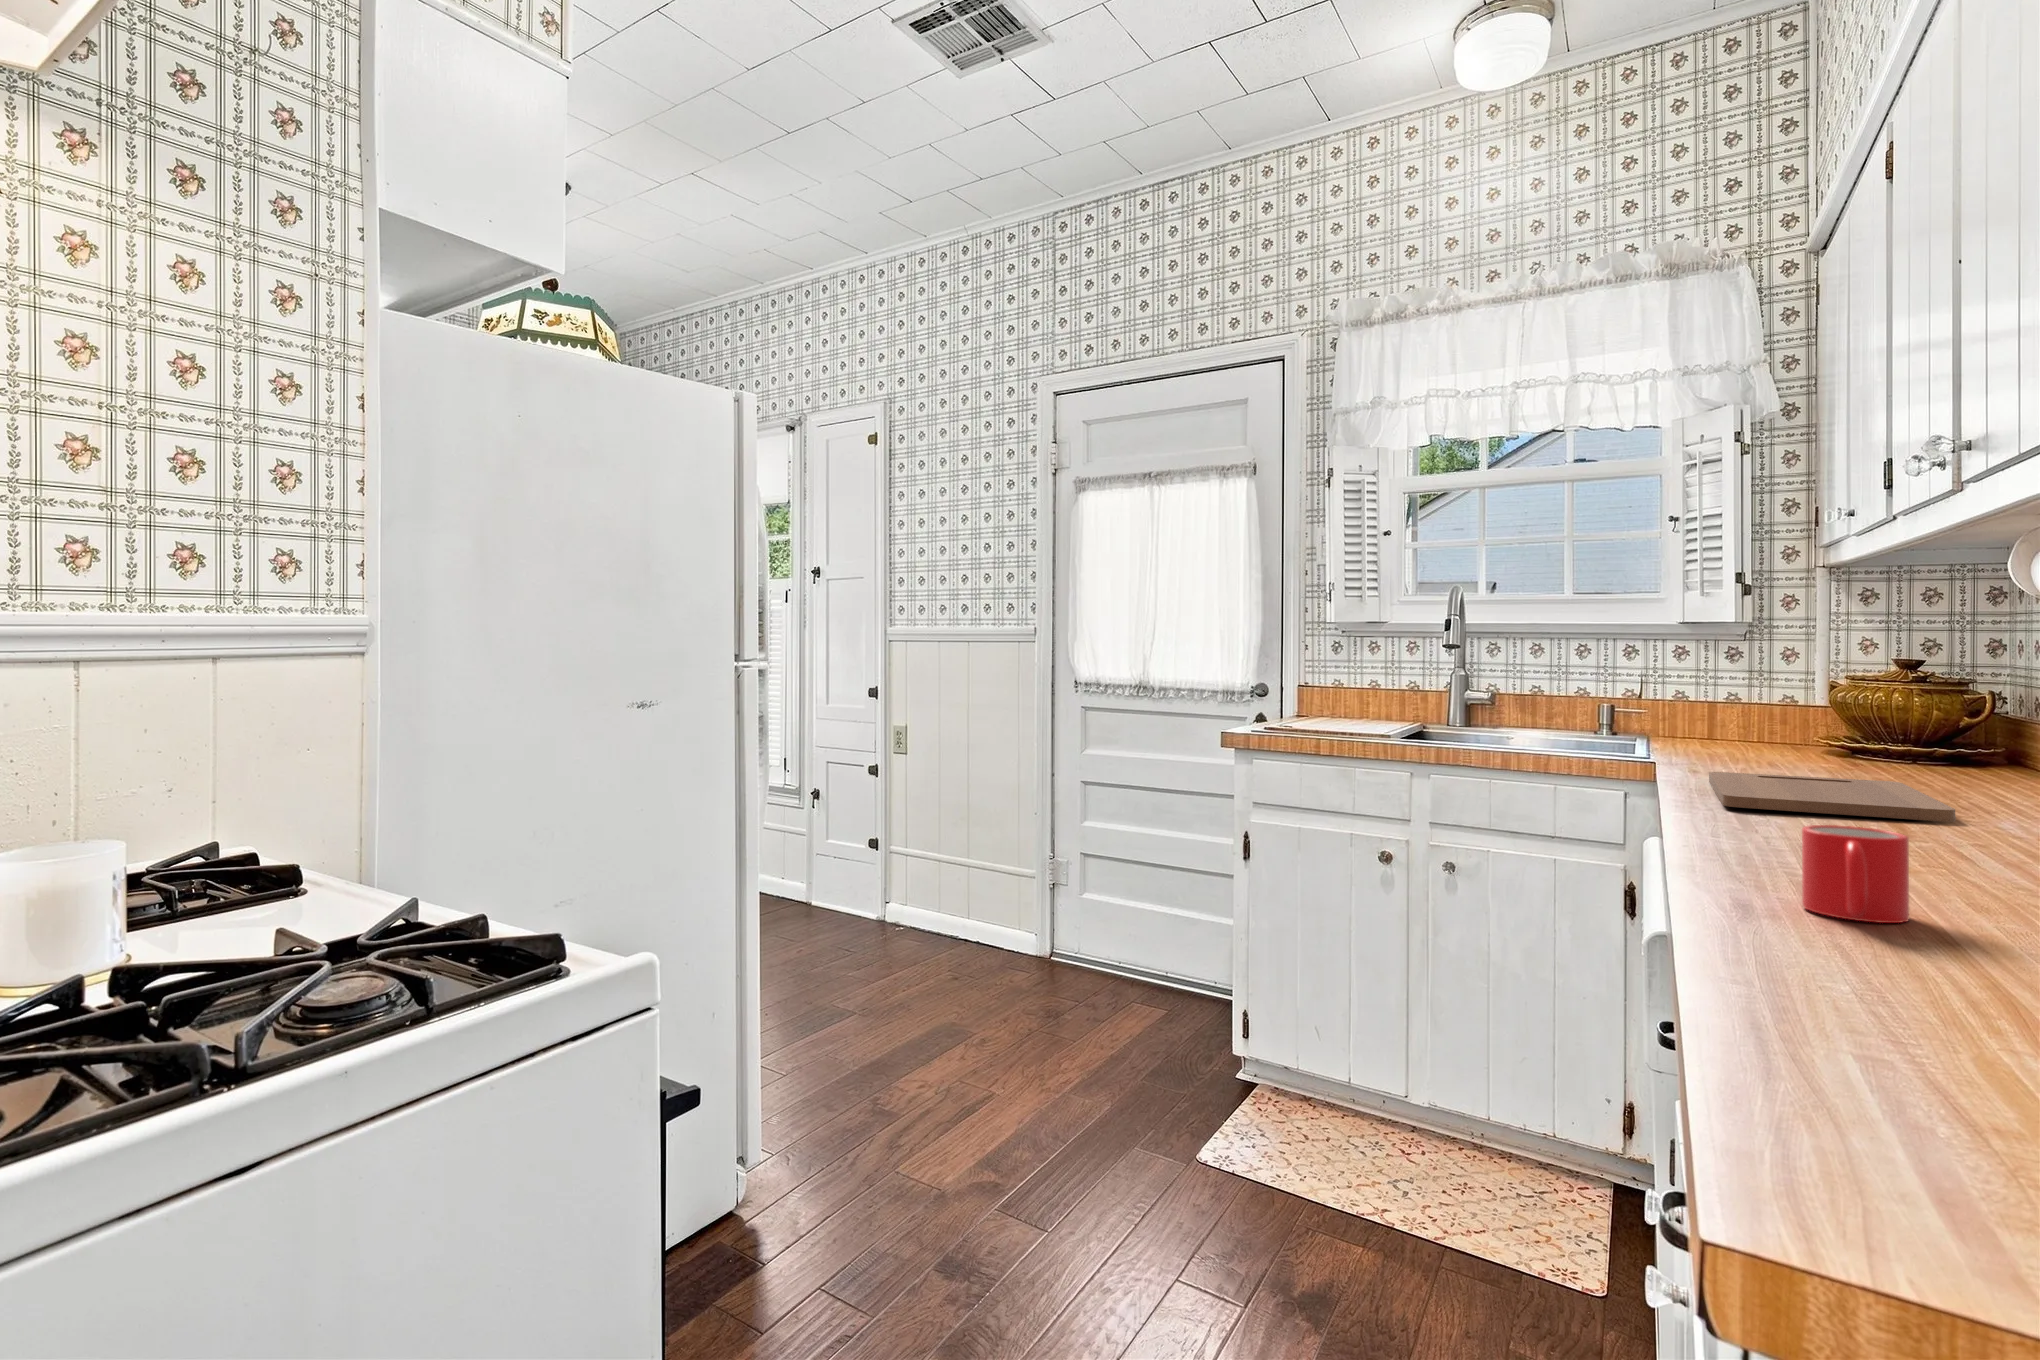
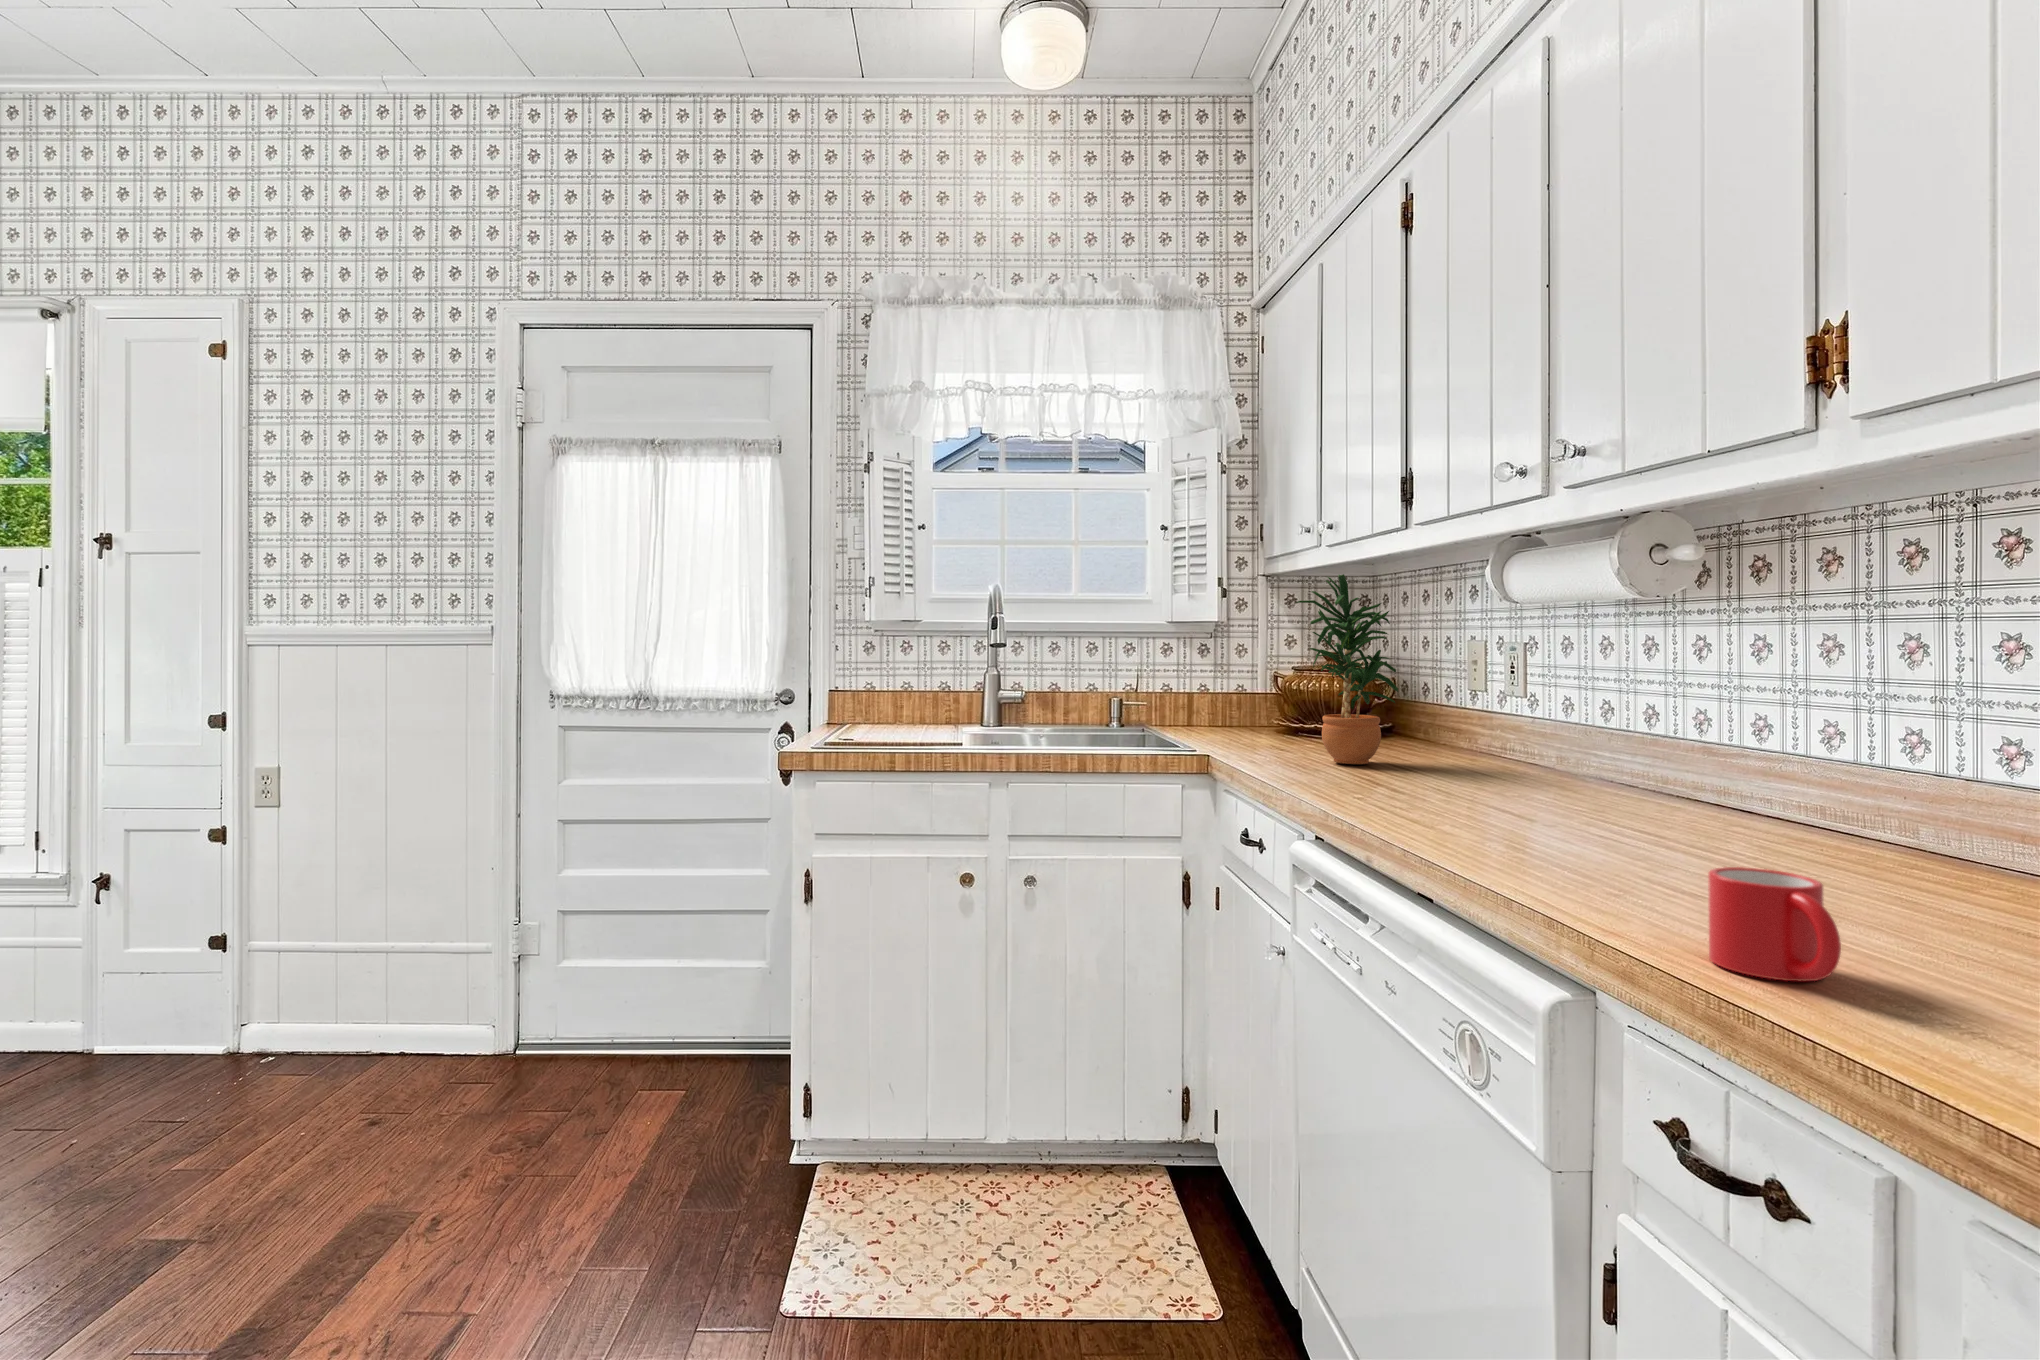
potted plant: none [1762,563,1910,774] -> present [1296,574,1398,764]
cutting board: present [1709,772,1955,822] -> none [1290,772,1538,816]

